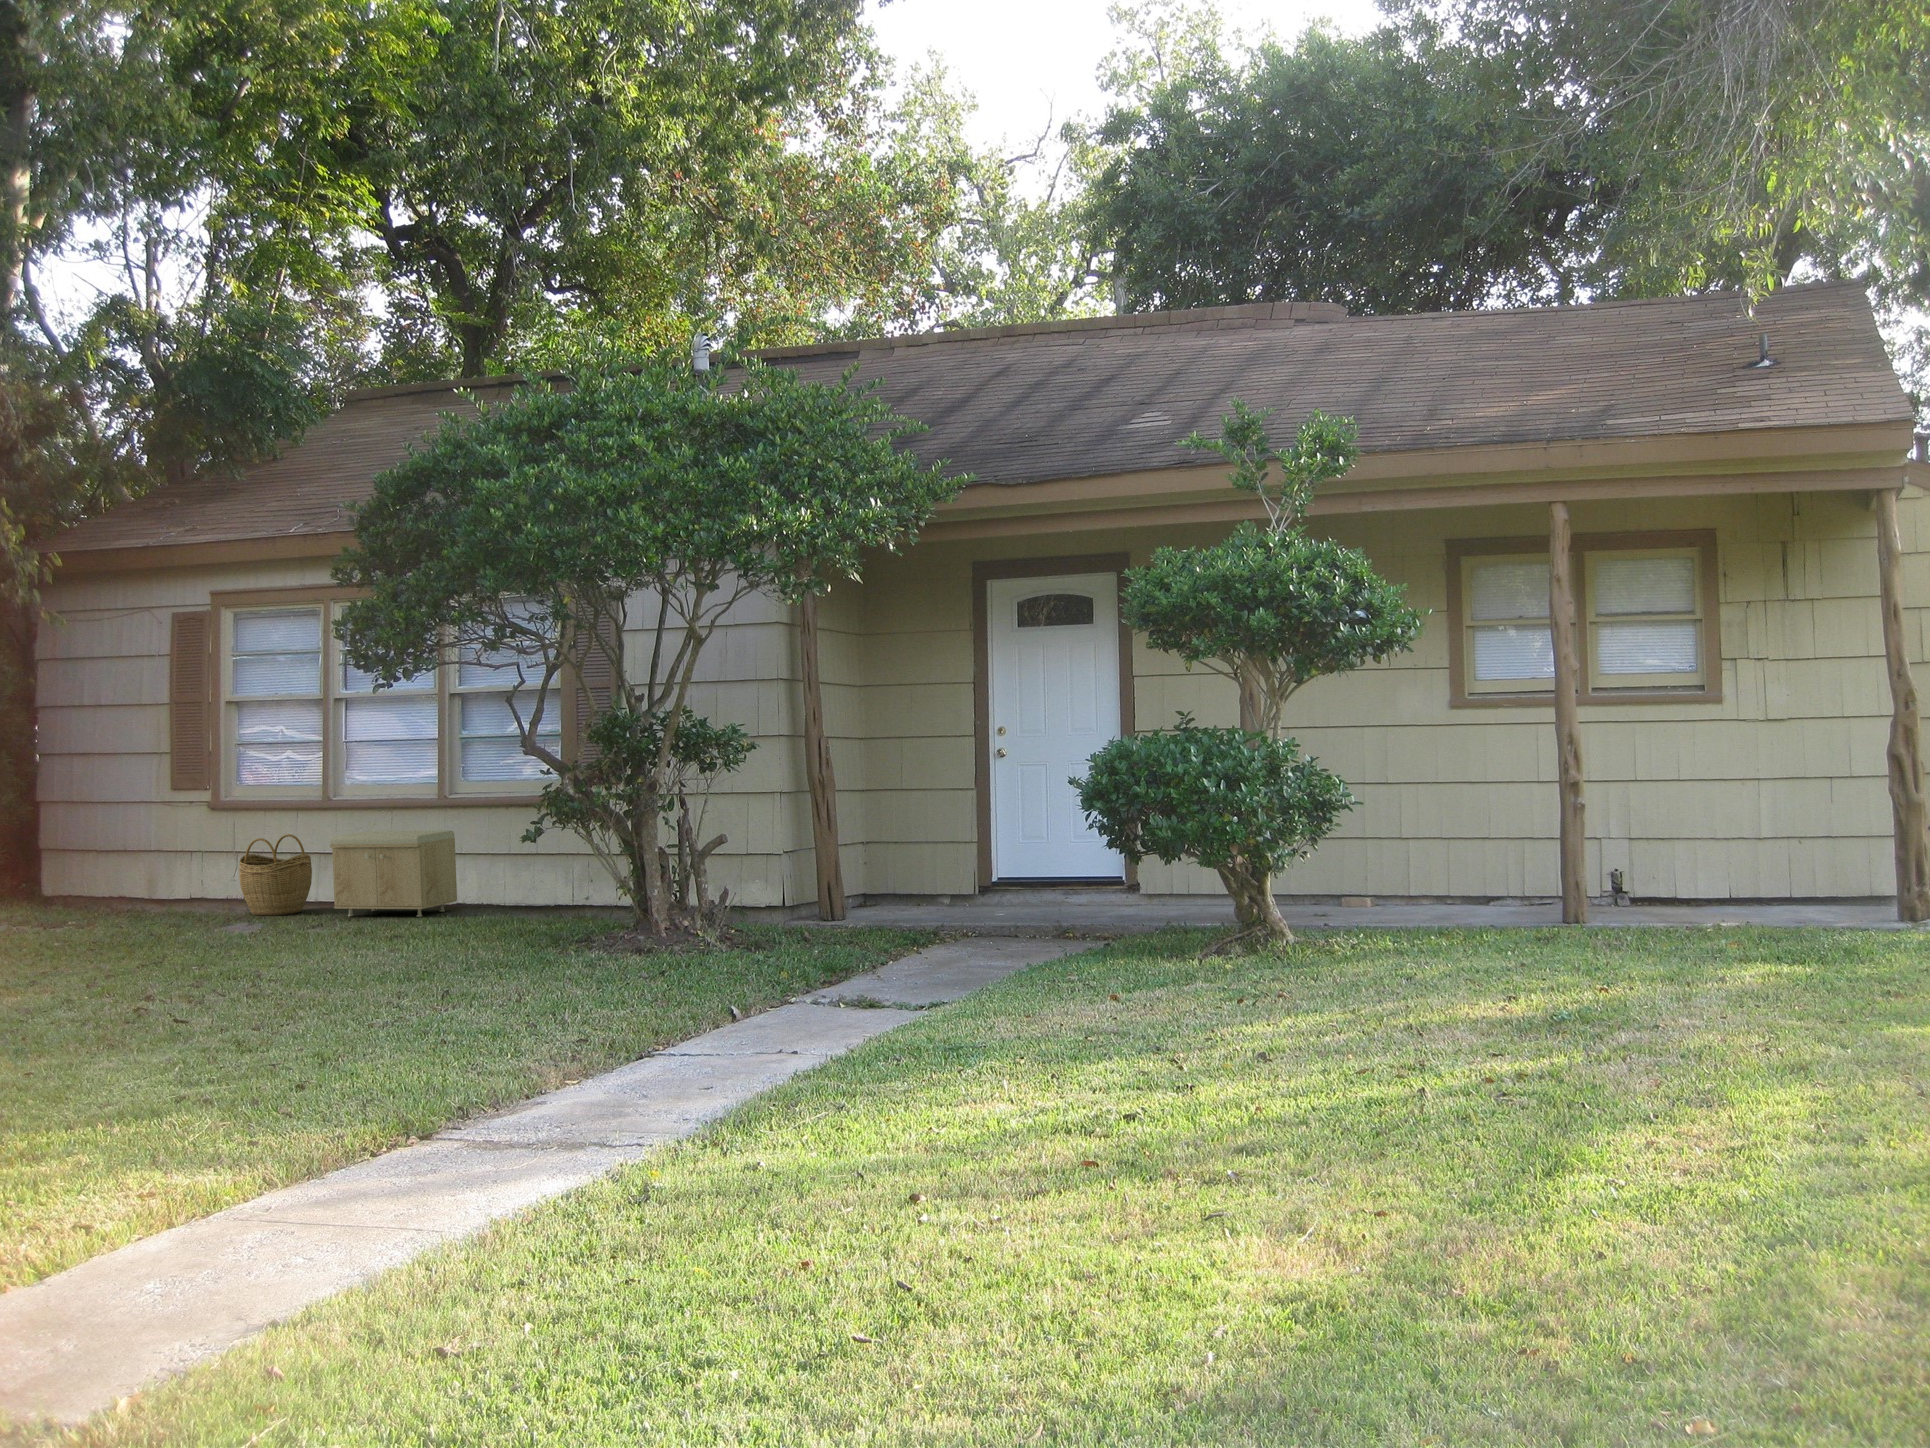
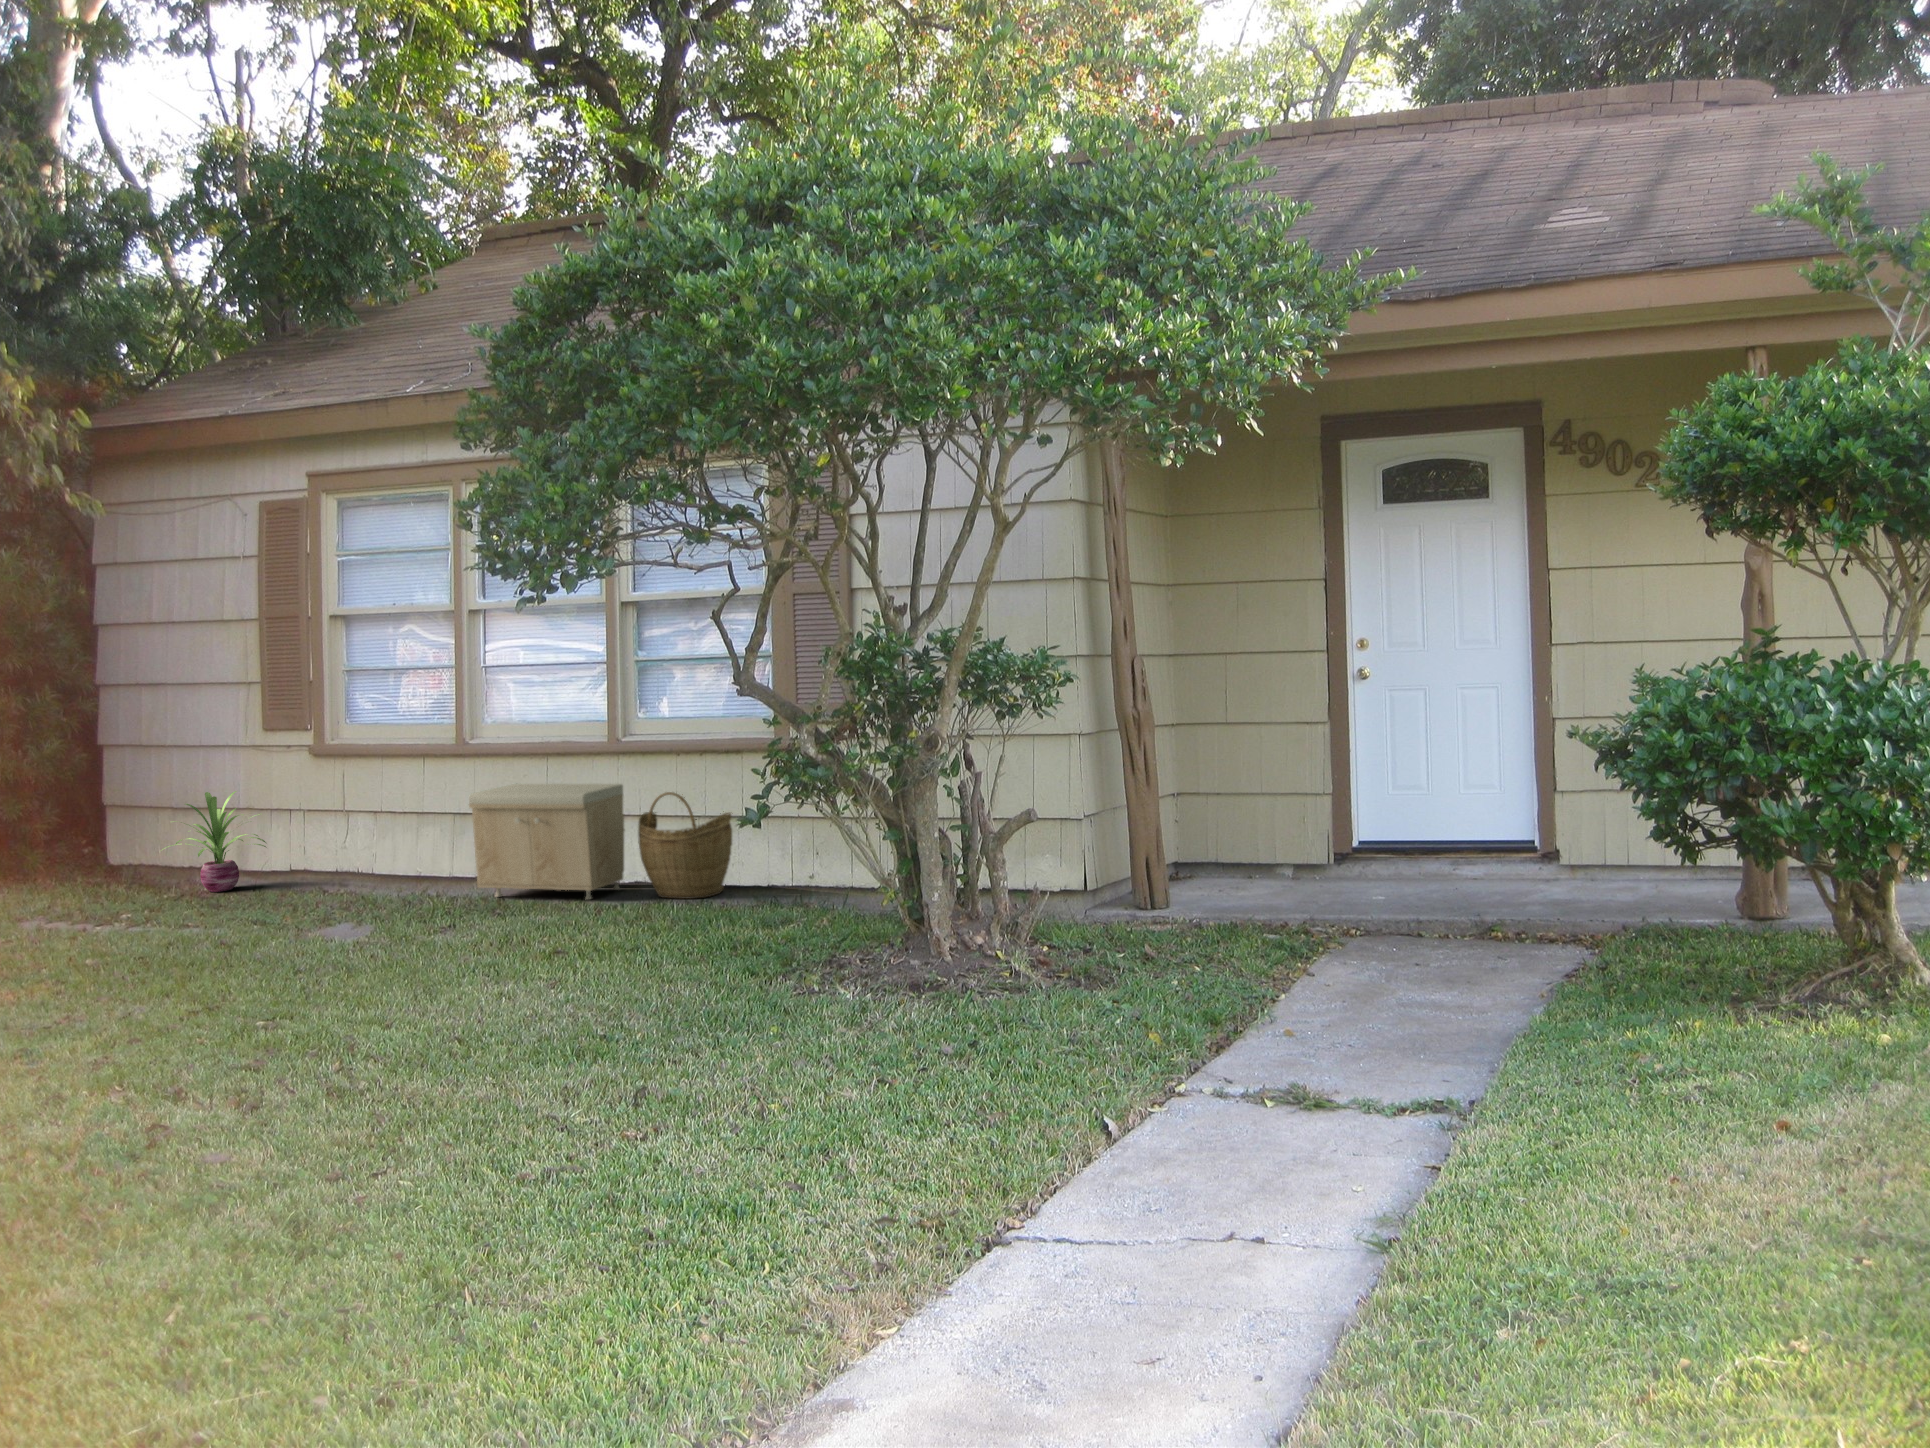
woven basket: present [239,834,312,916] -> present [638,792,732,899]
decorative plant: none [82,838,169,916] -> present [171,791,266,892]

